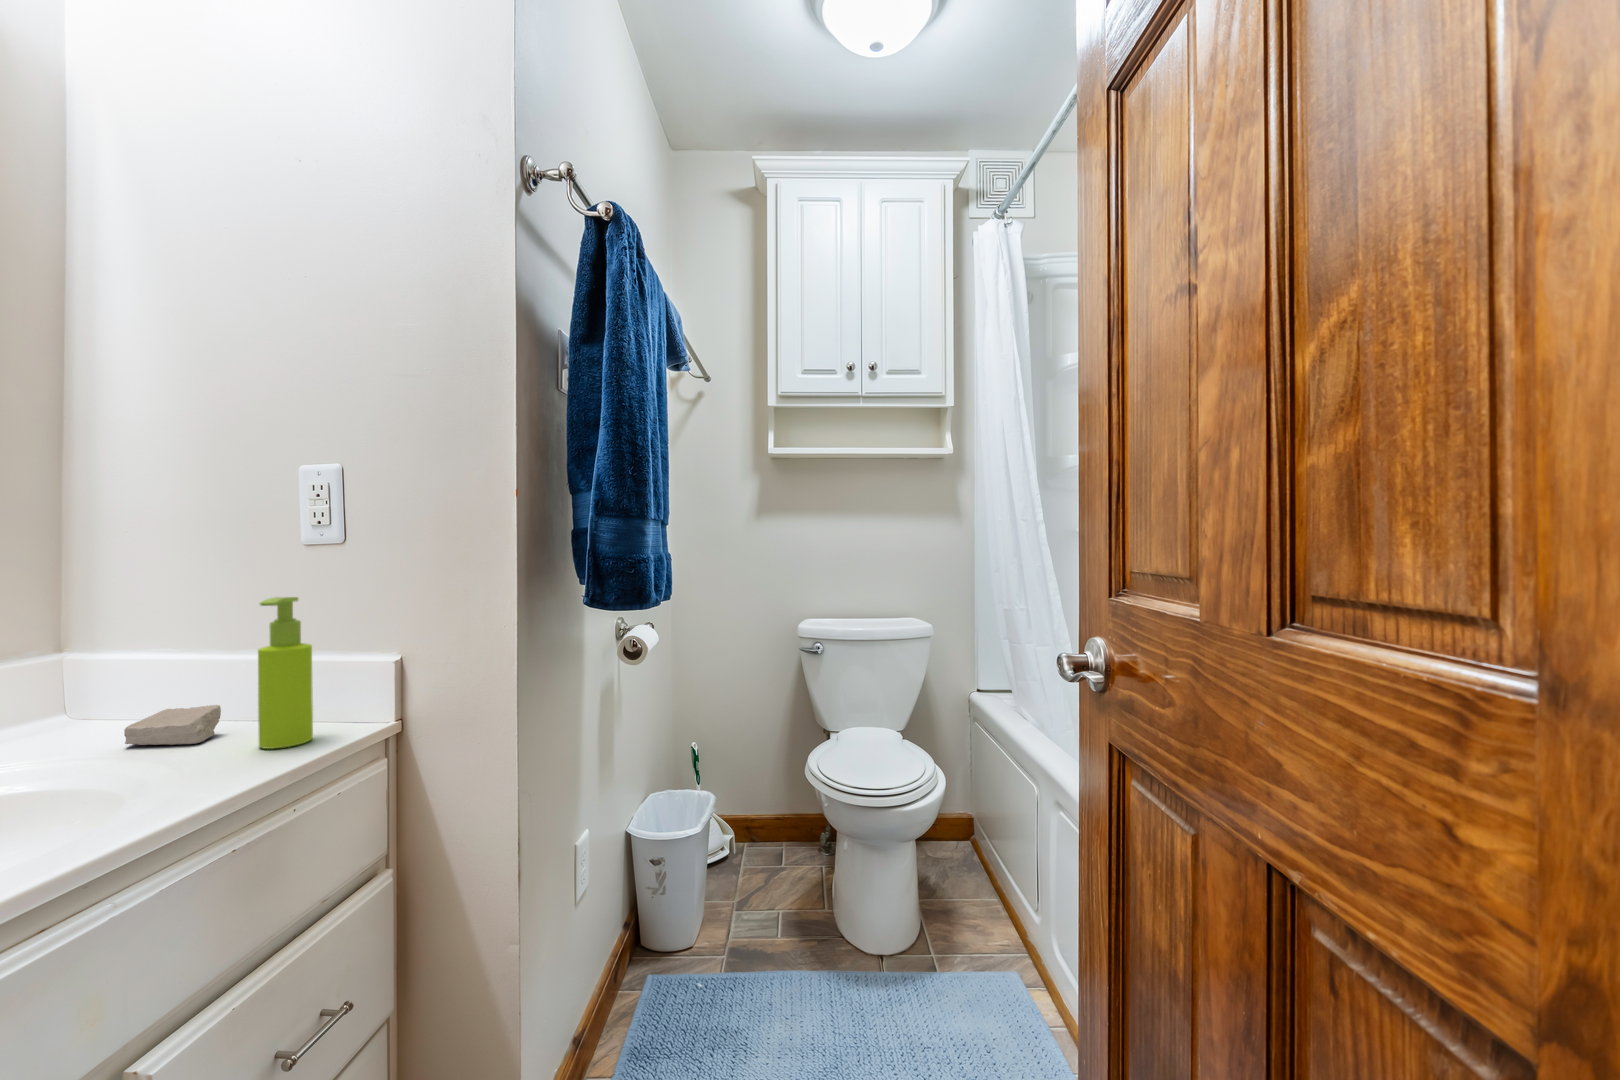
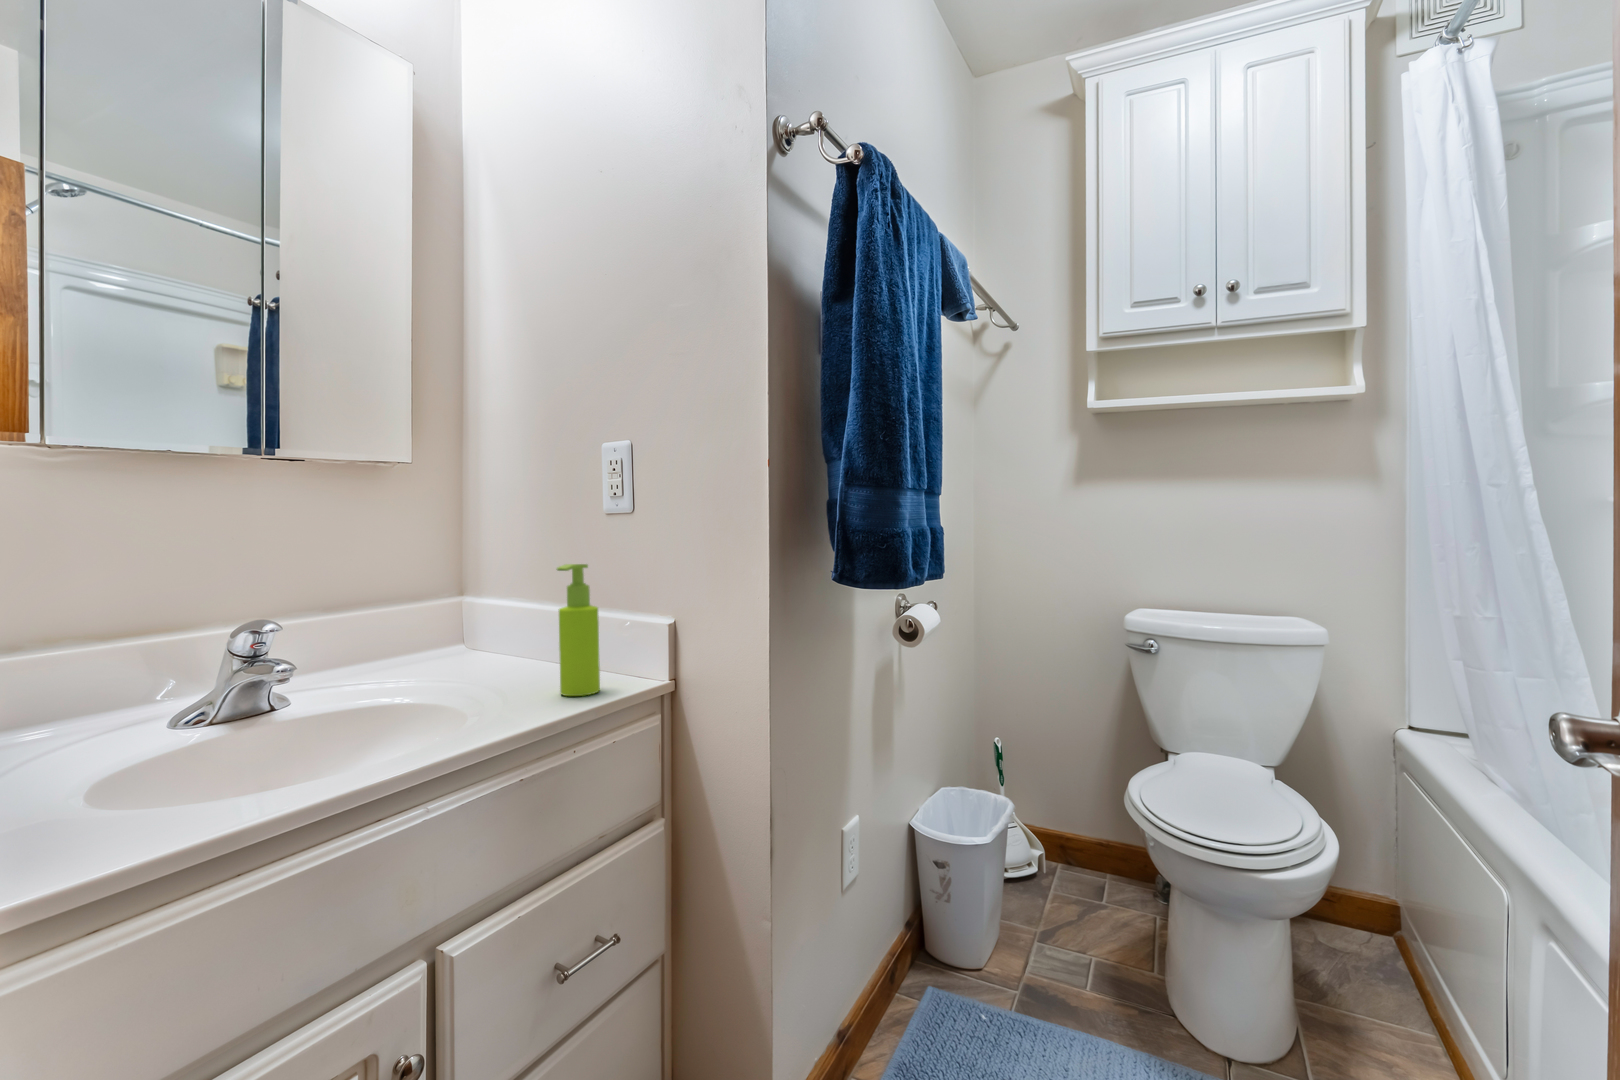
soap bar: present [124,705,221,745] -> none [484,654,545,685]

